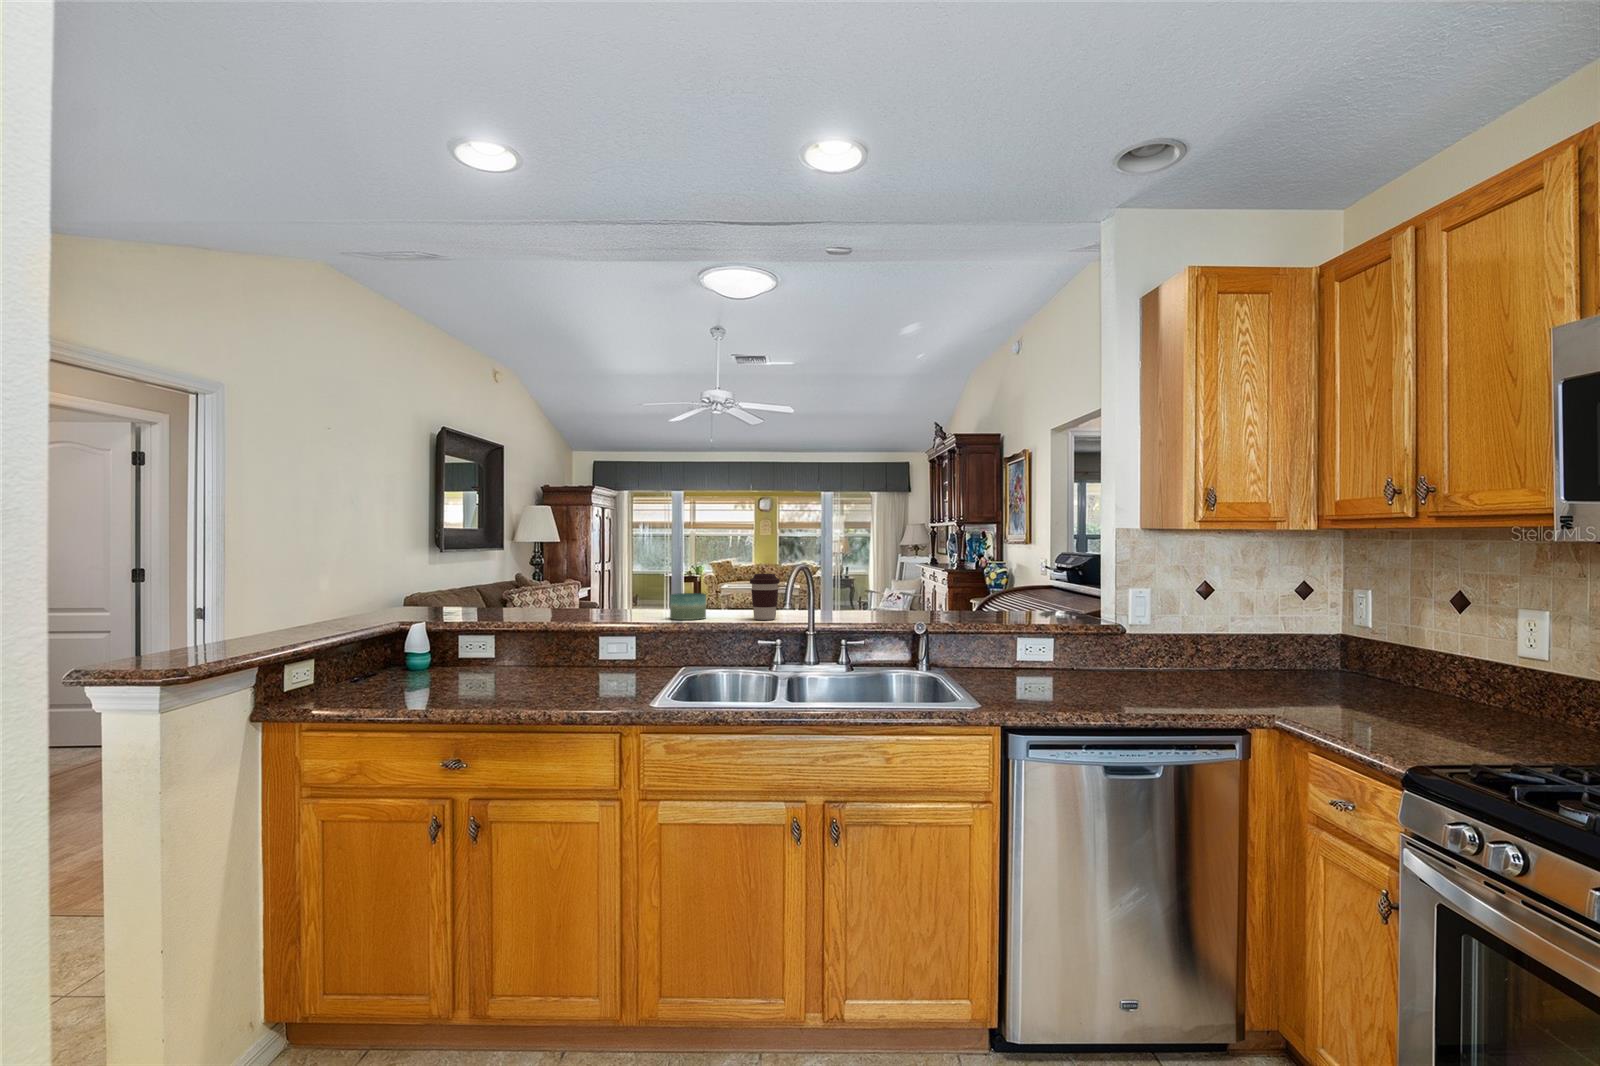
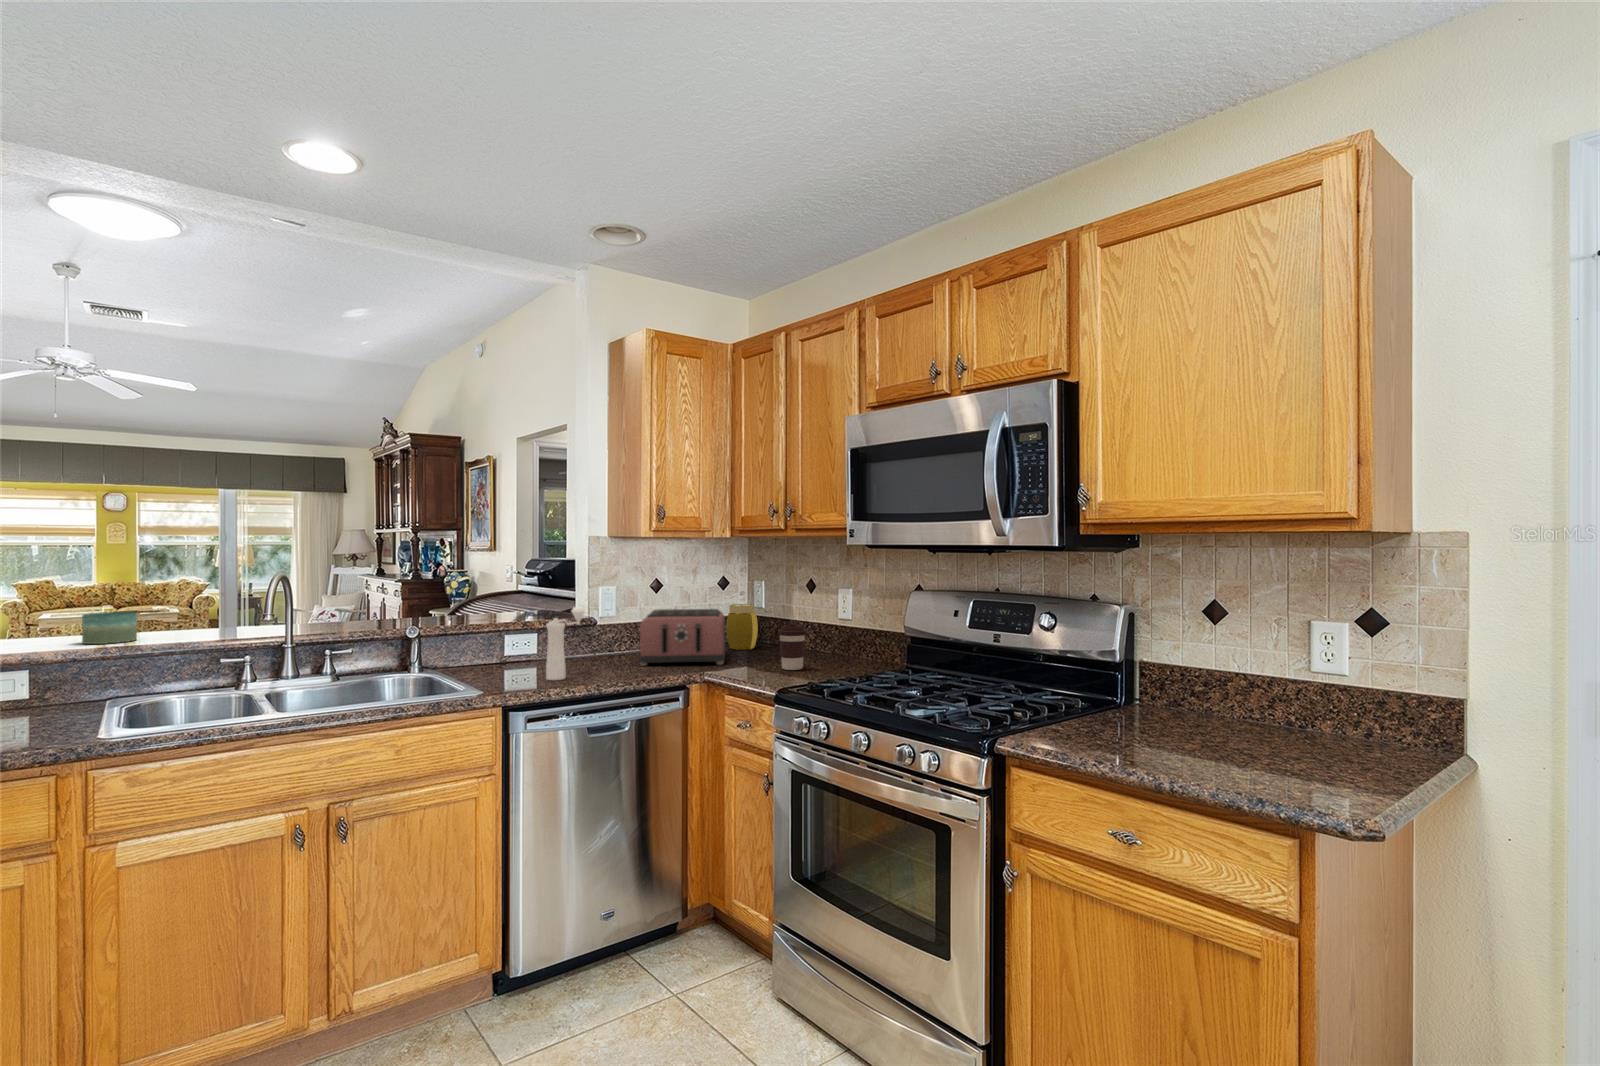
coffee cup: present [750,574,780,620] -> present [778,624,807,670]
pepper mill: none [1055,614,1105,700] -> present [546,607,585,680]
toaster: none [1177,621,1311,706] -> present [639,609,726,666]
jar: none [1312,621,1365,686] -> present [726,604,758,650]

